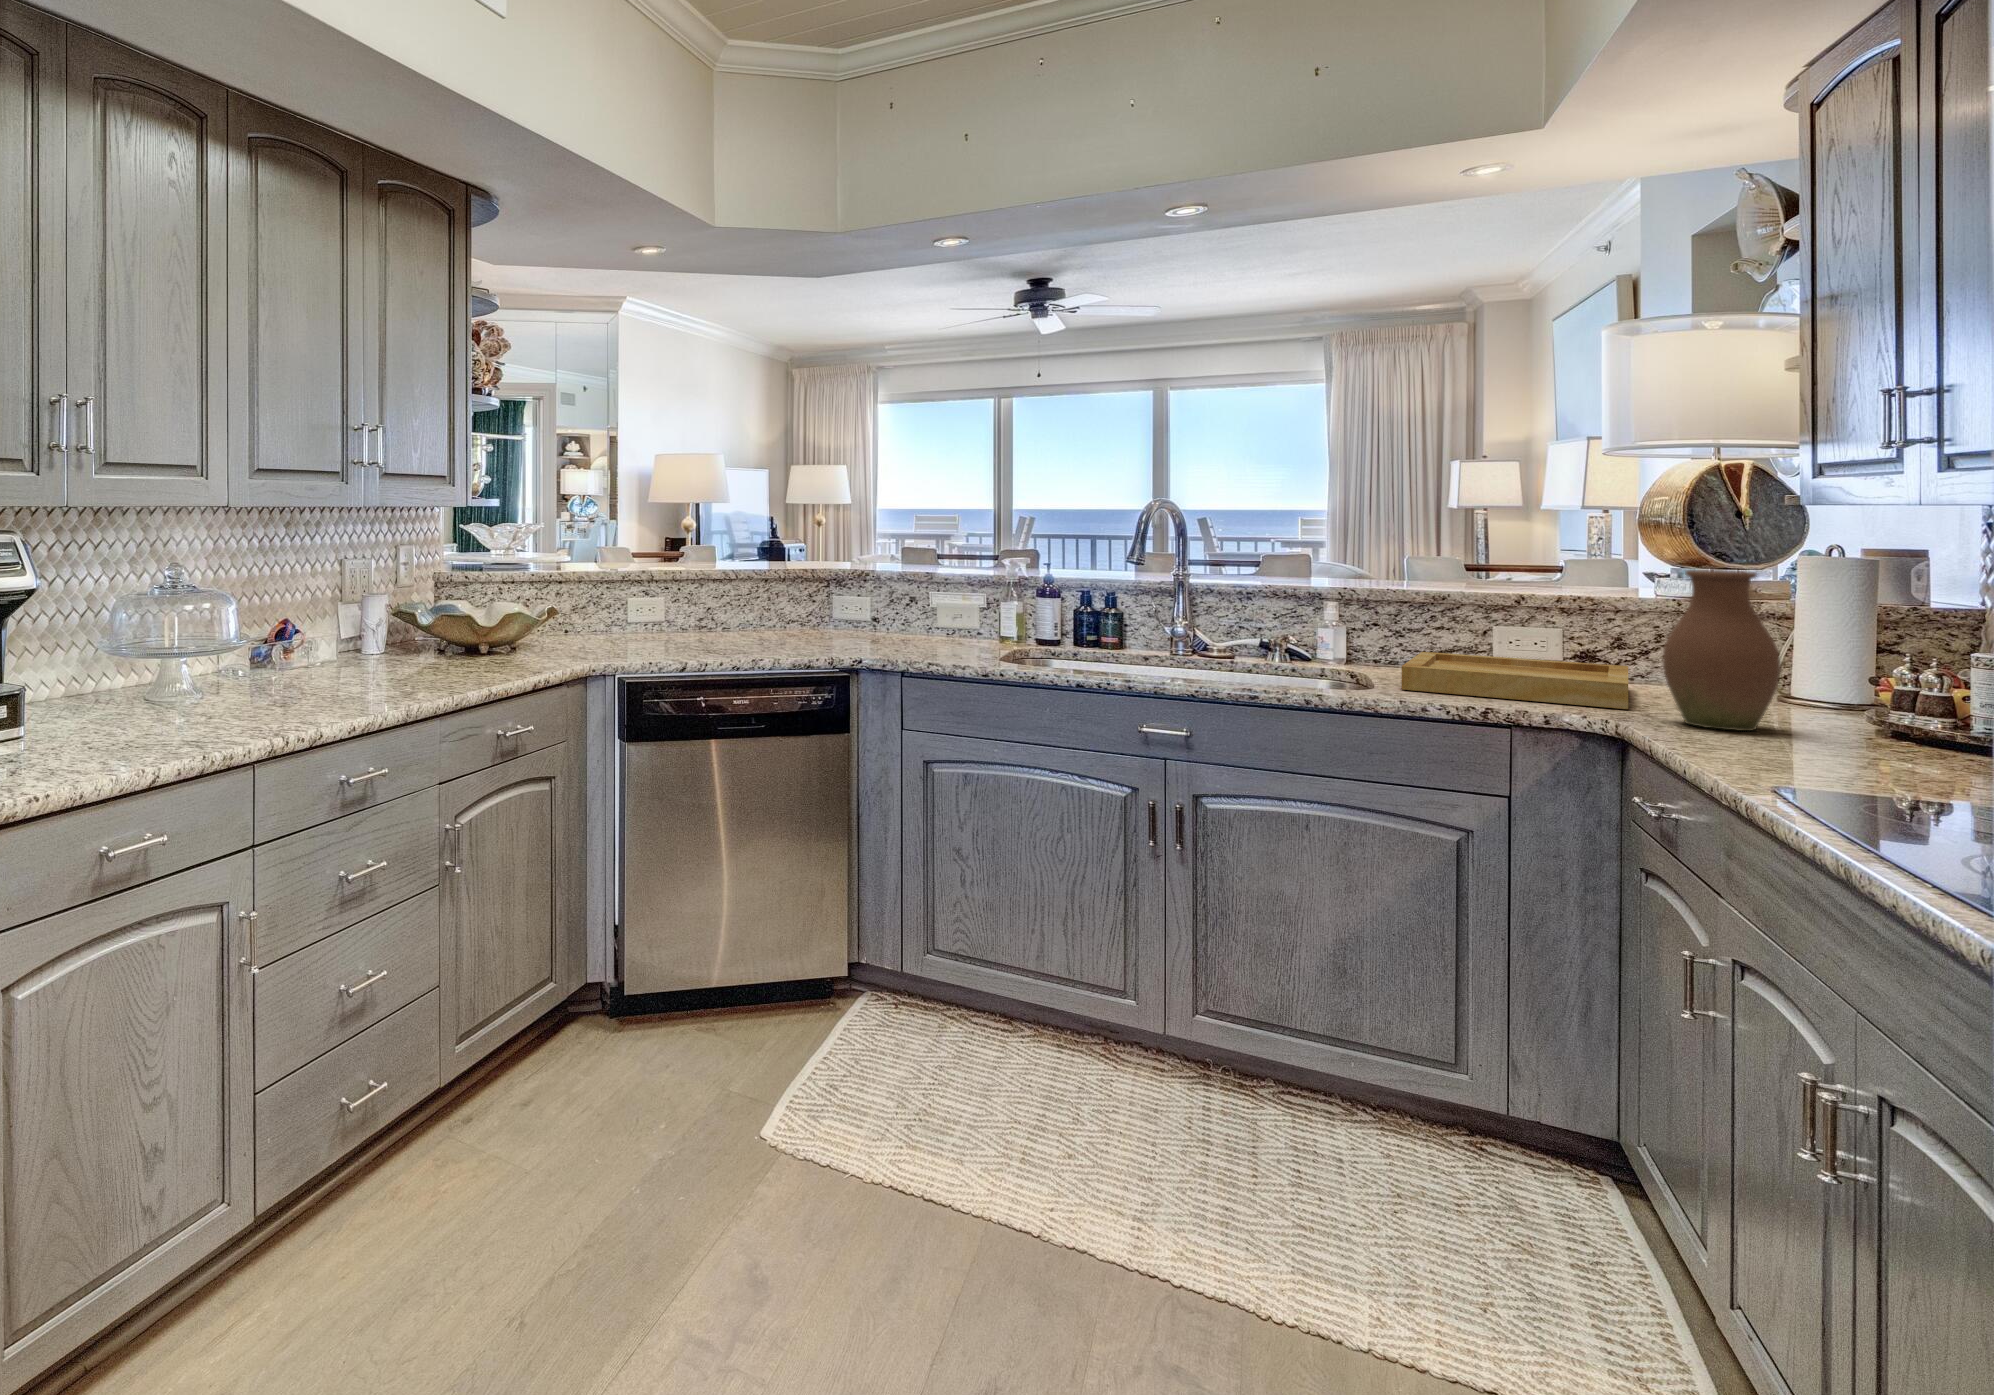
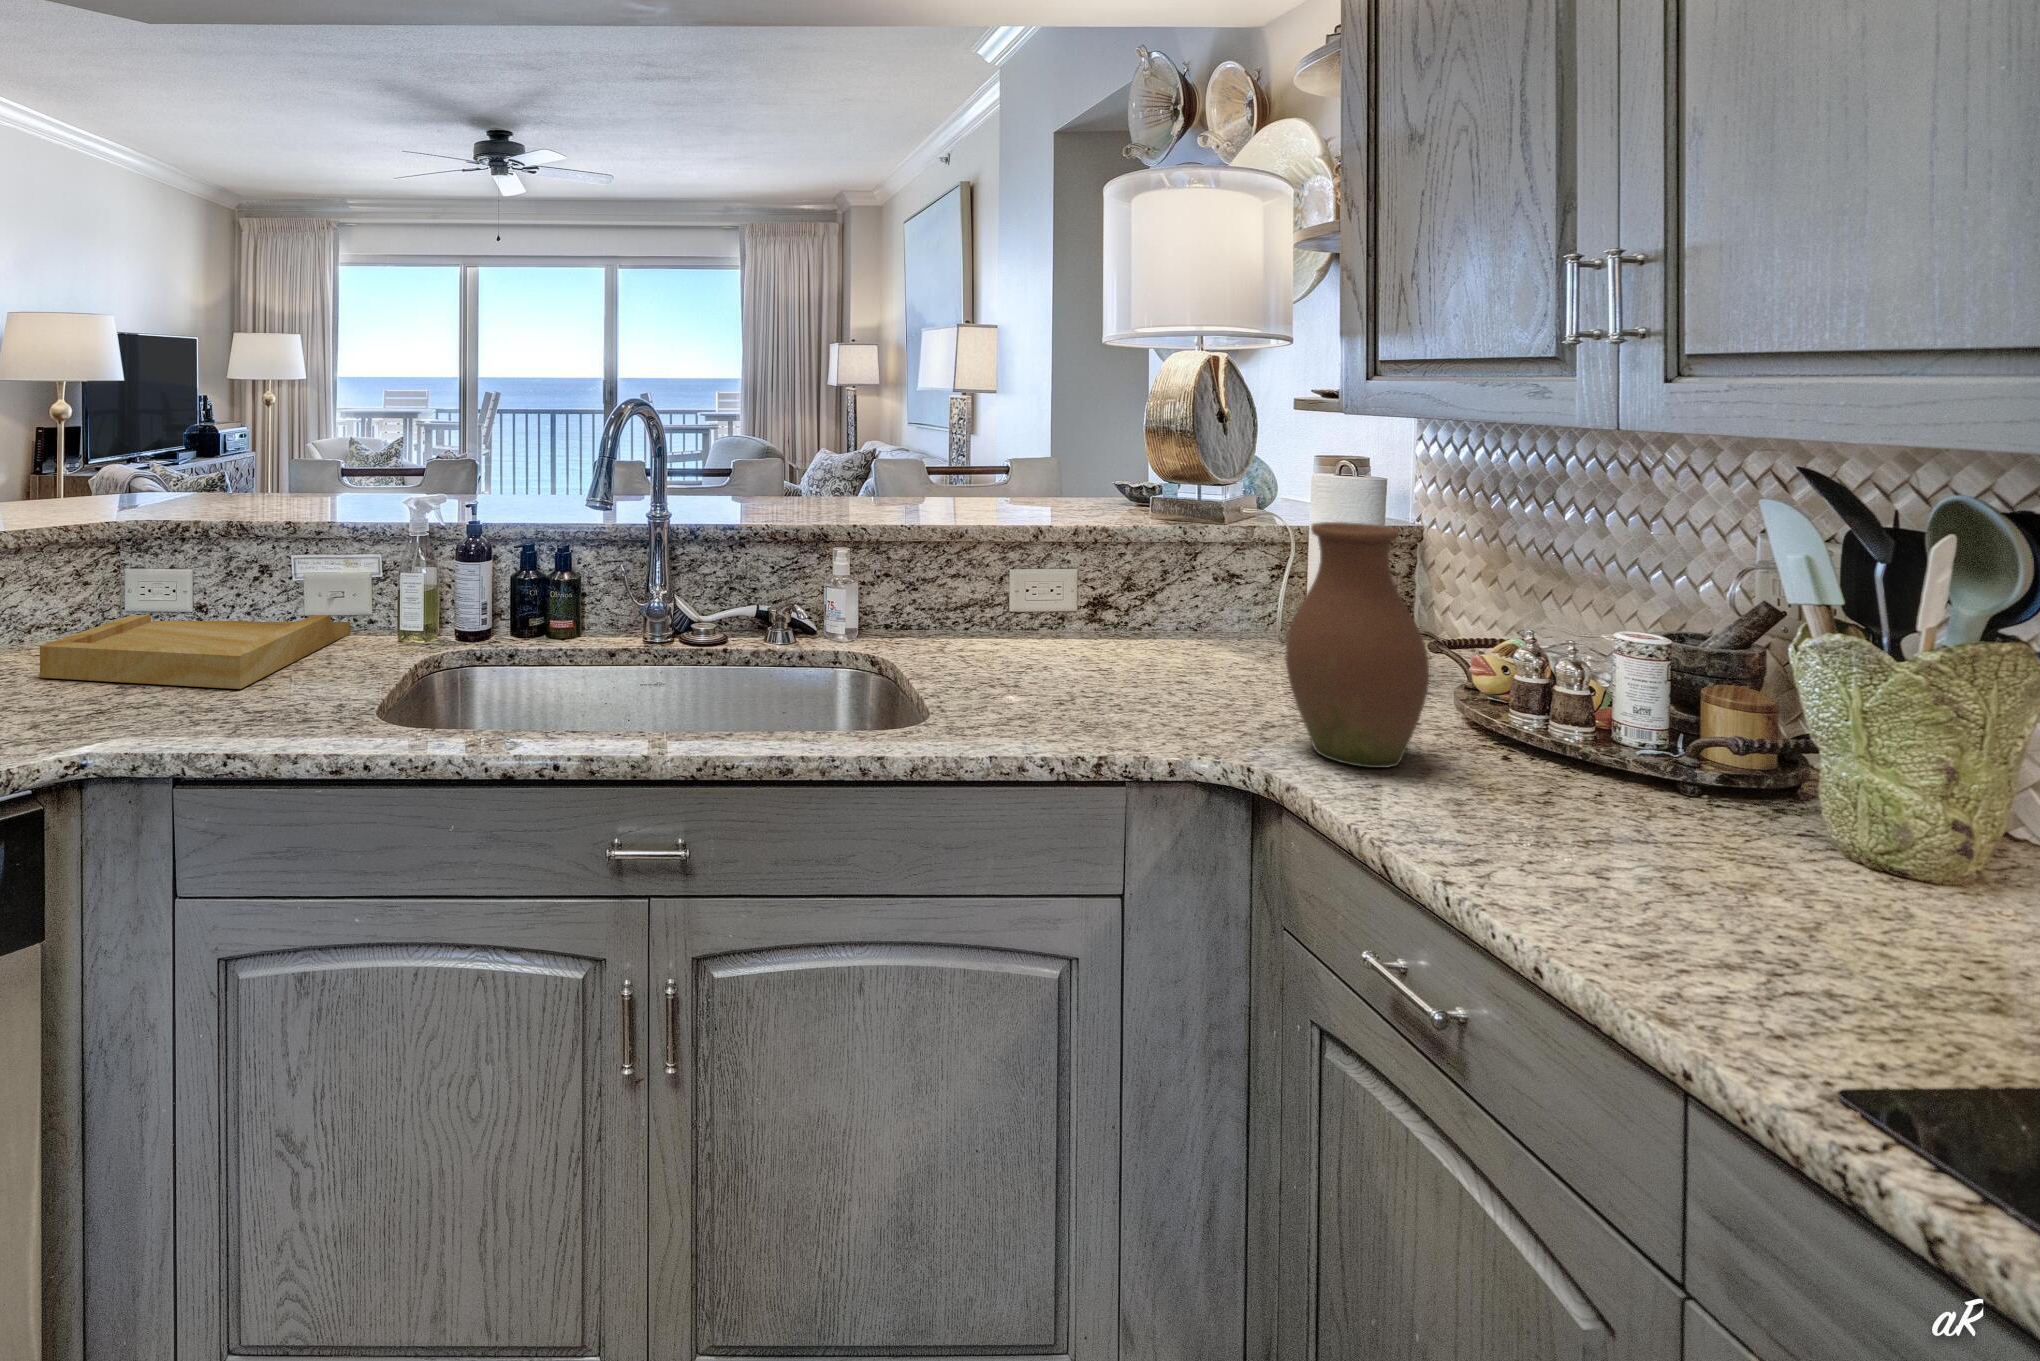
tray: present [1402,652,1628,709] -> present [40,614,350,689]

